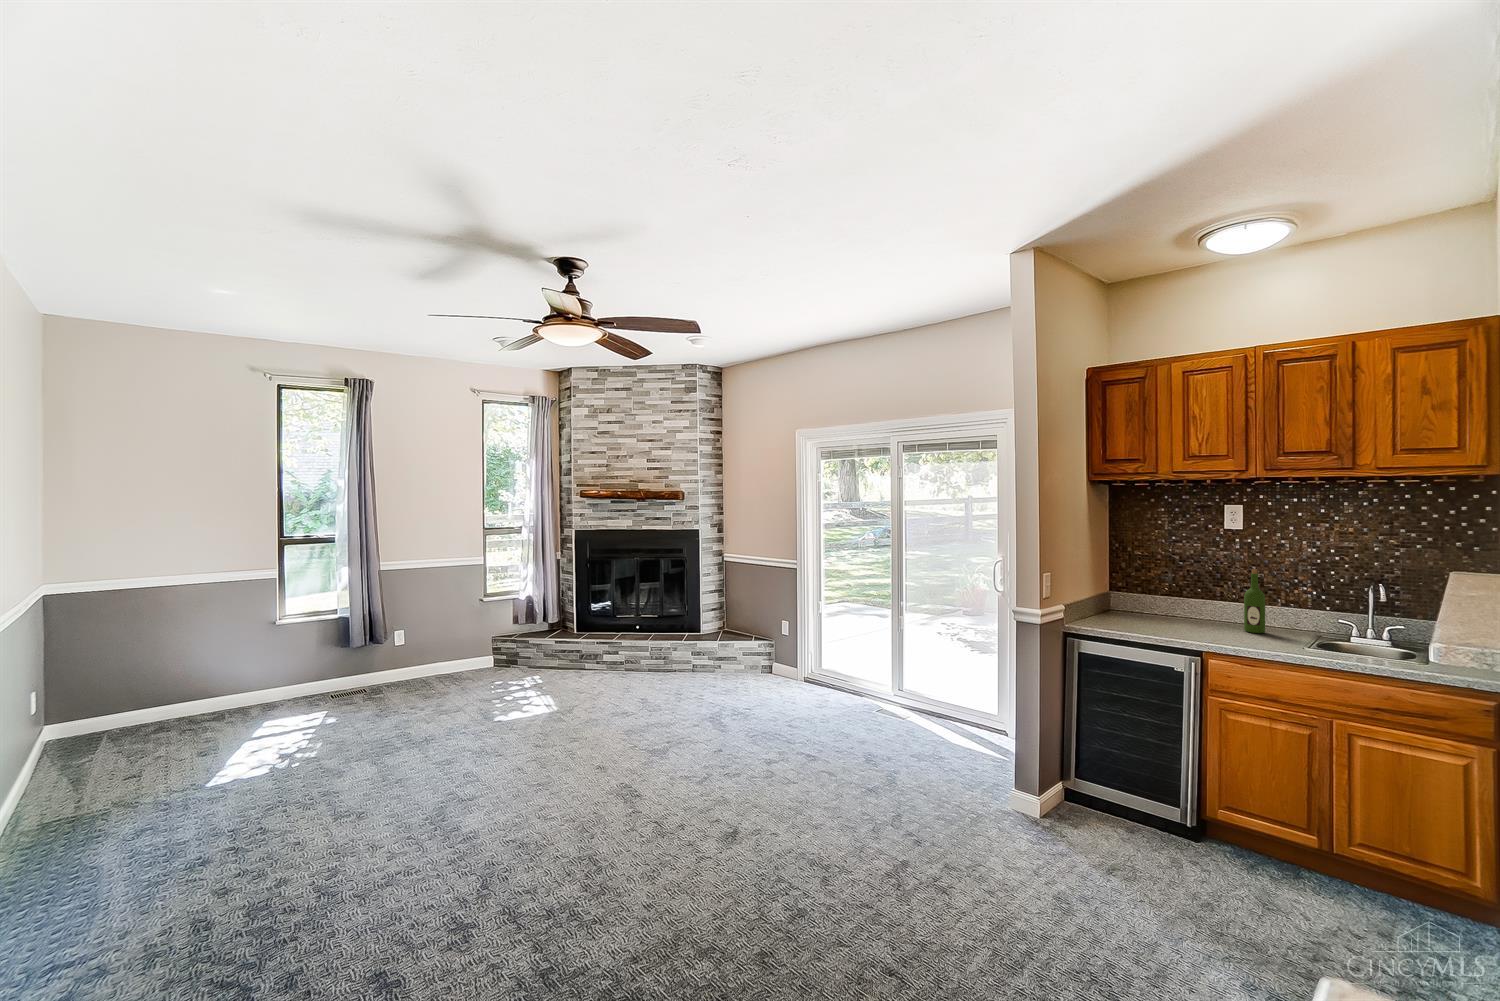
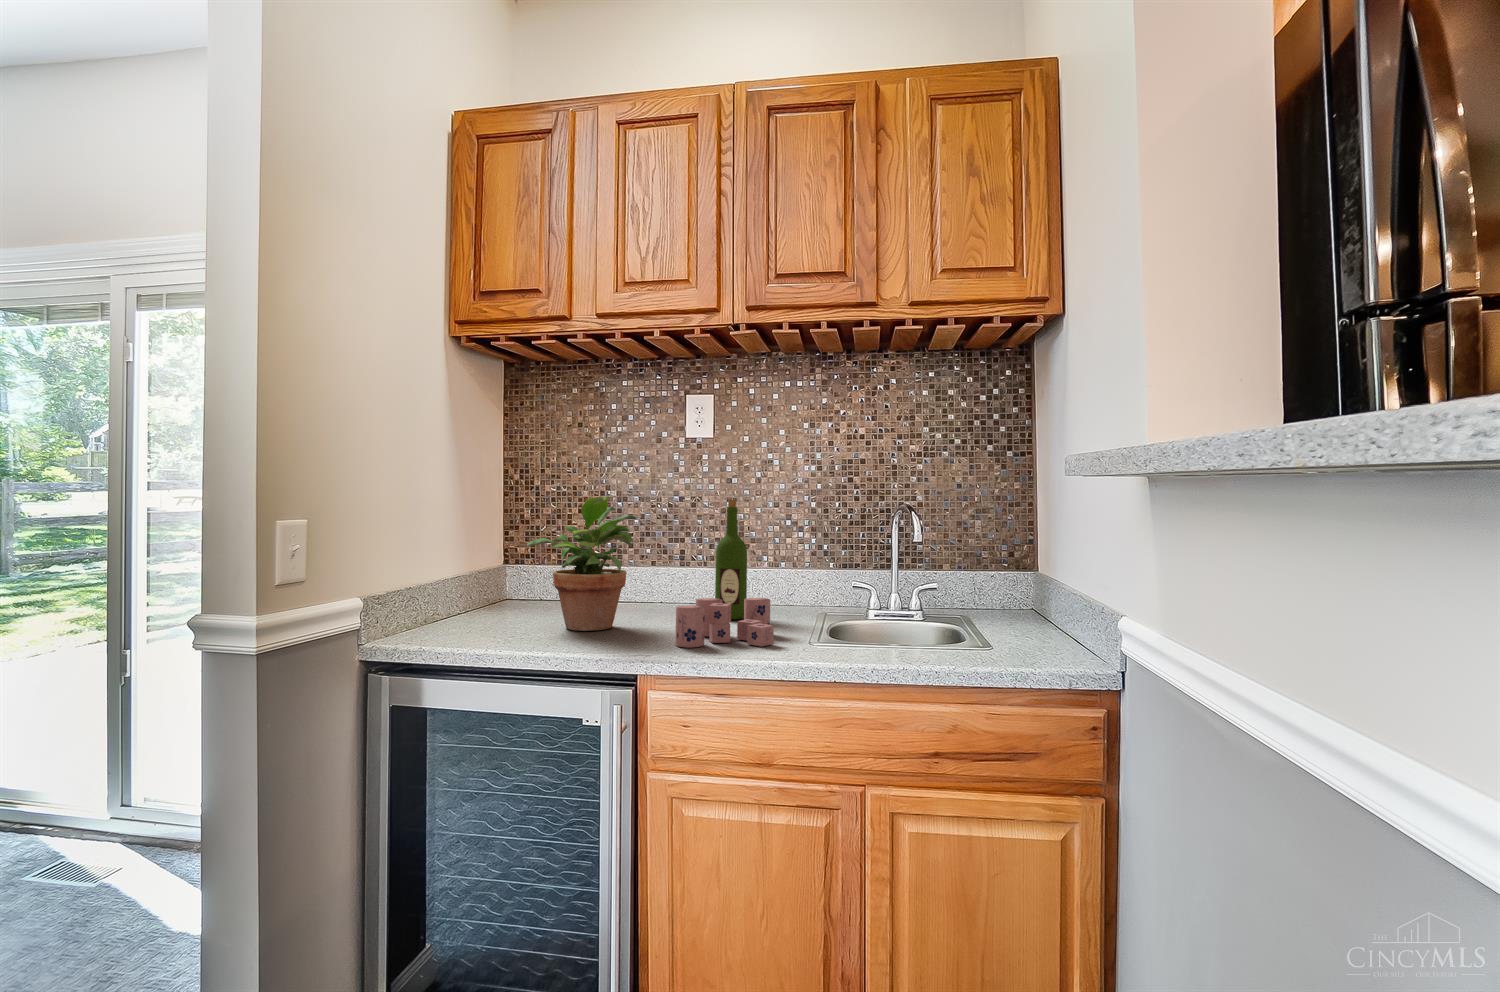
potted plant: none [1136,569,1194,631] -> present [527,496,636,631]
candle: none [1221,621,1278,648] -> present [675,598,774,648]

